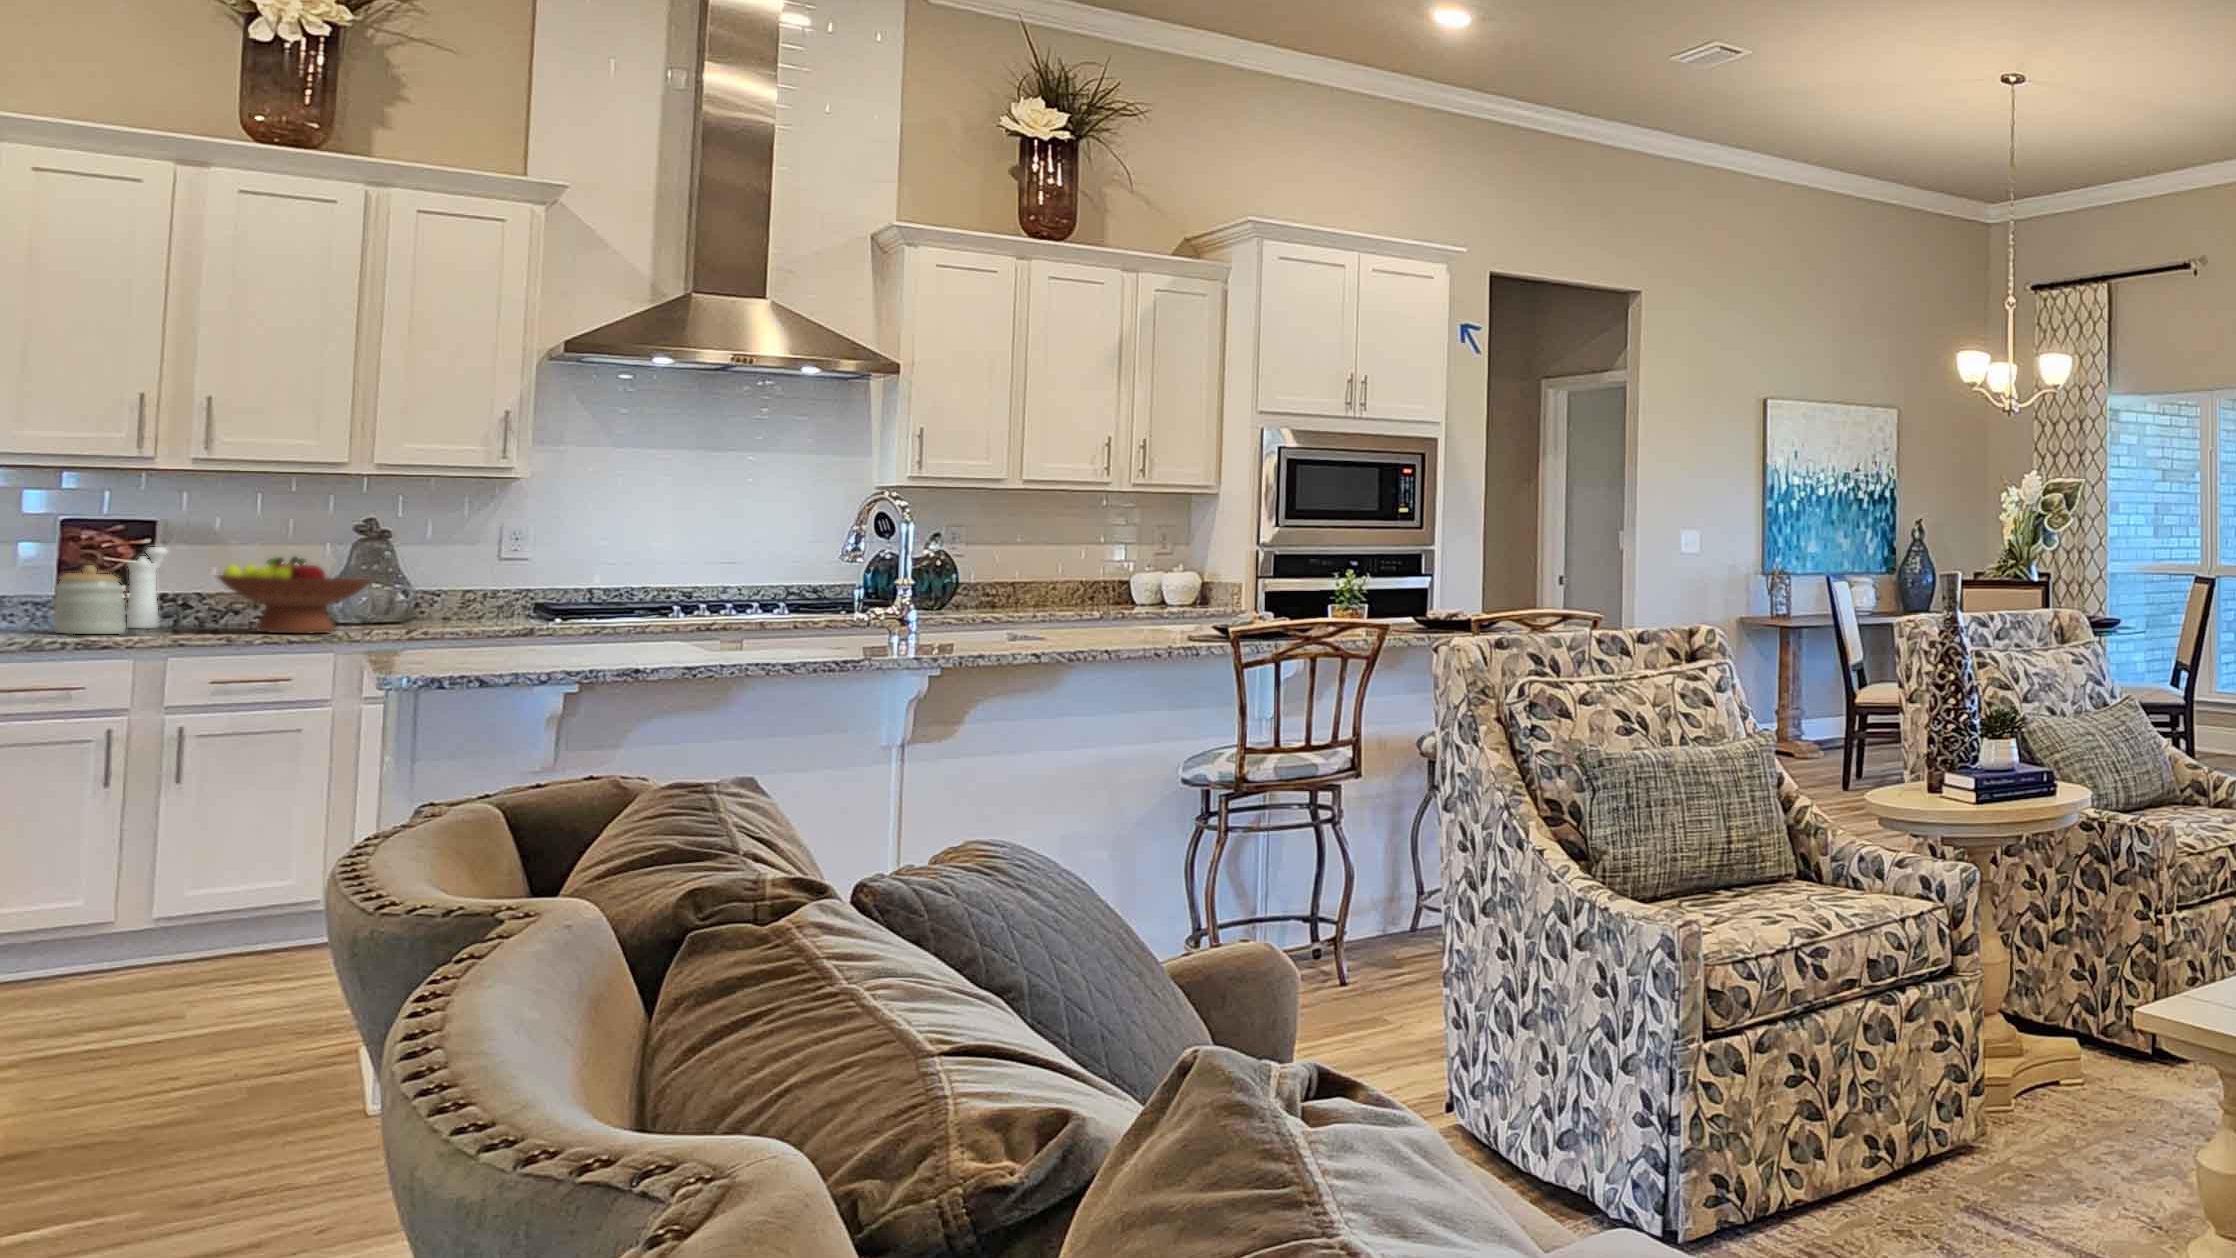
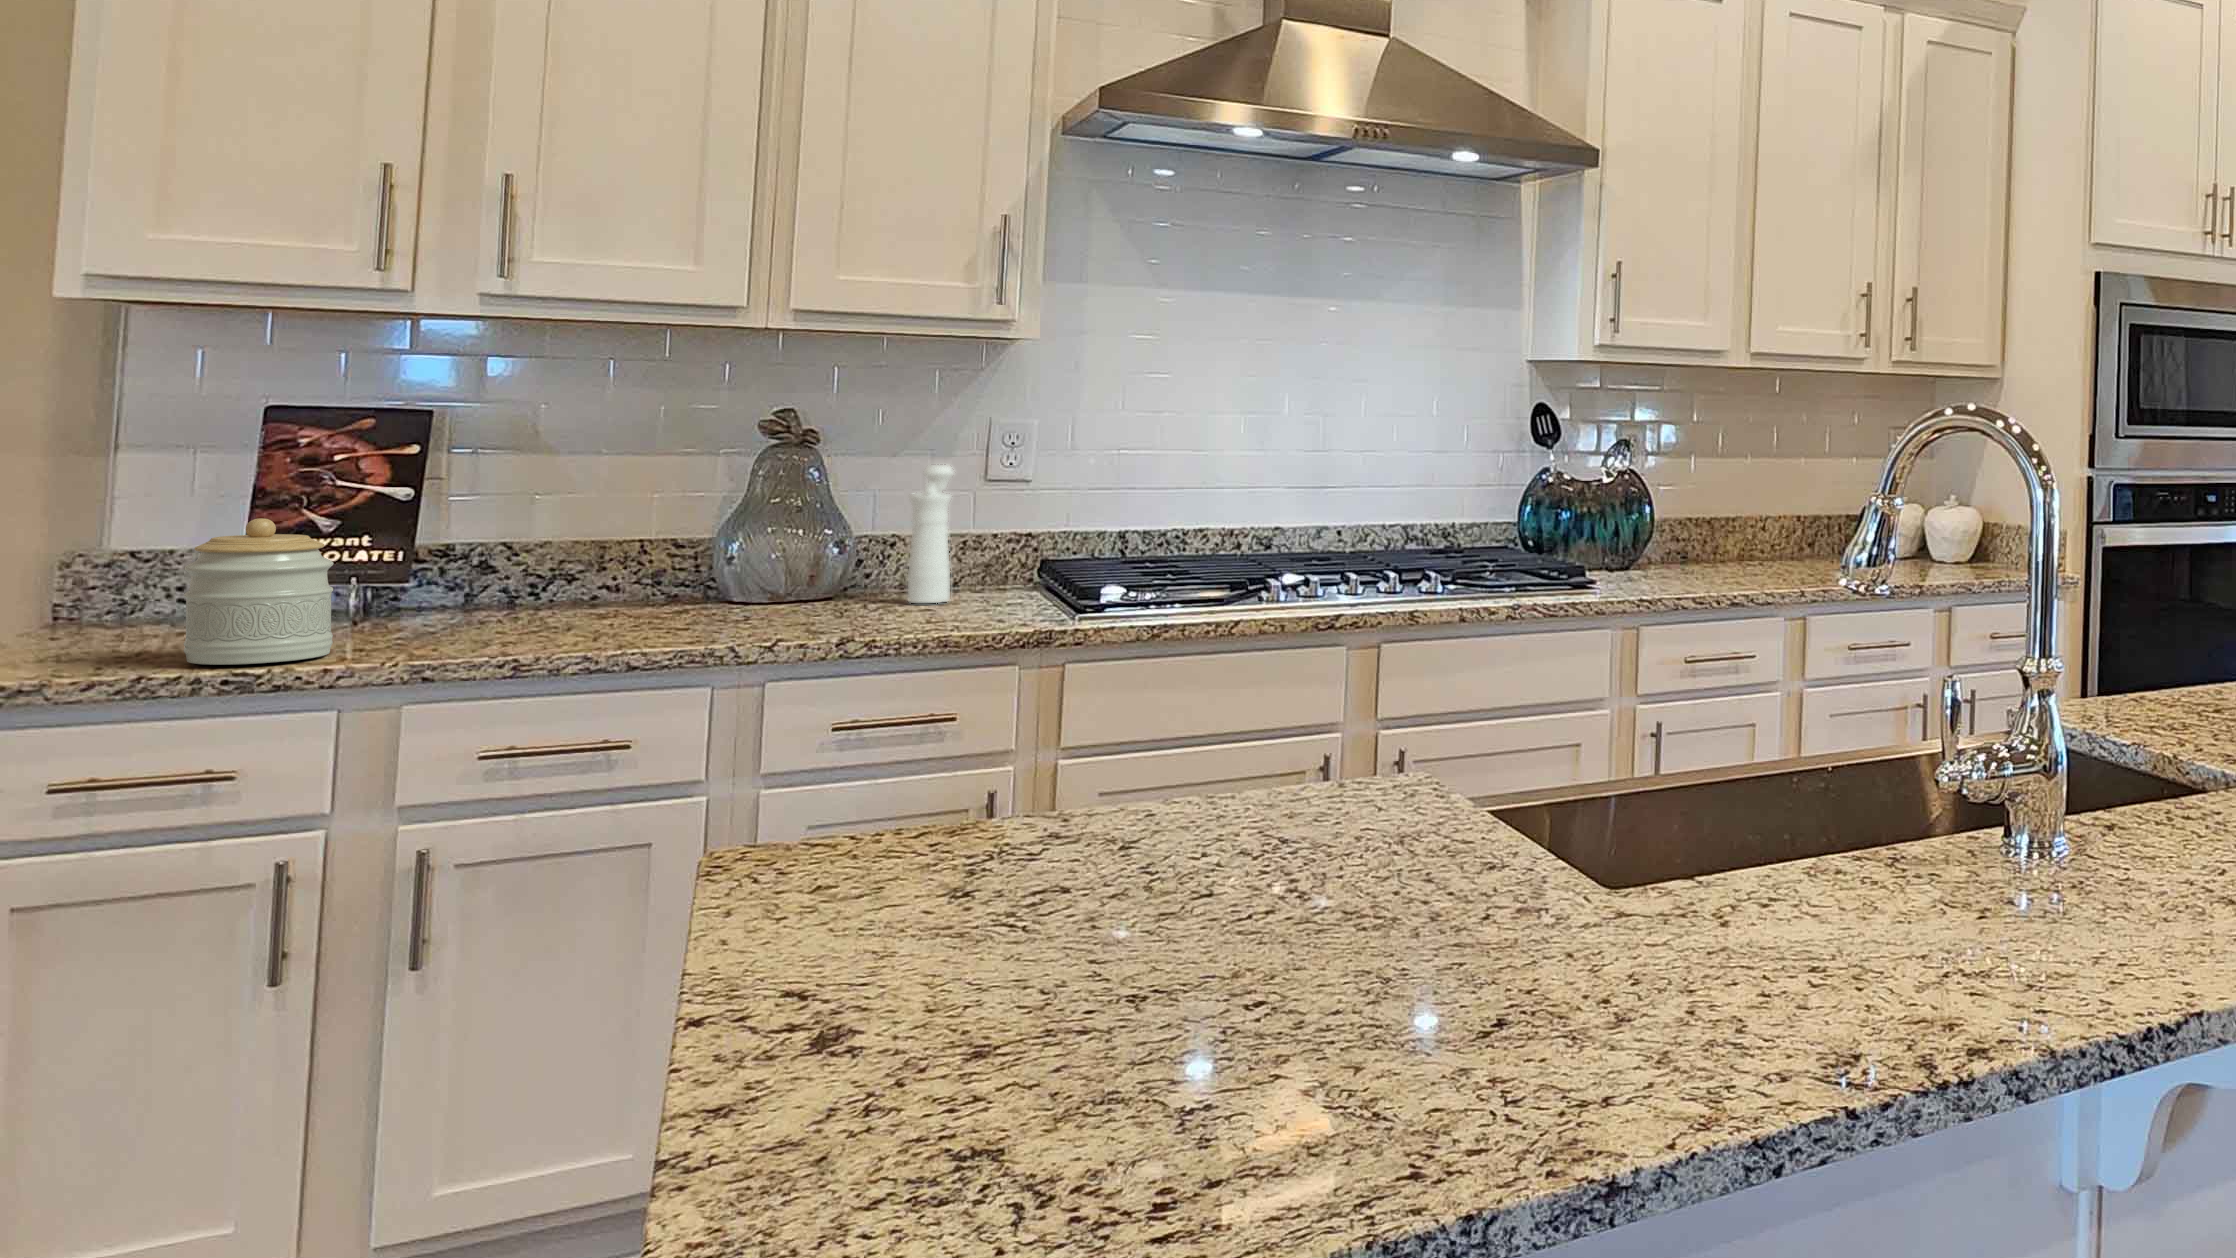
pepper mill: present [126,547,167,628] -> present [908,465,954,603]
fruit bowl: present [218,557,370,633] -> none [508,485,791,632]

